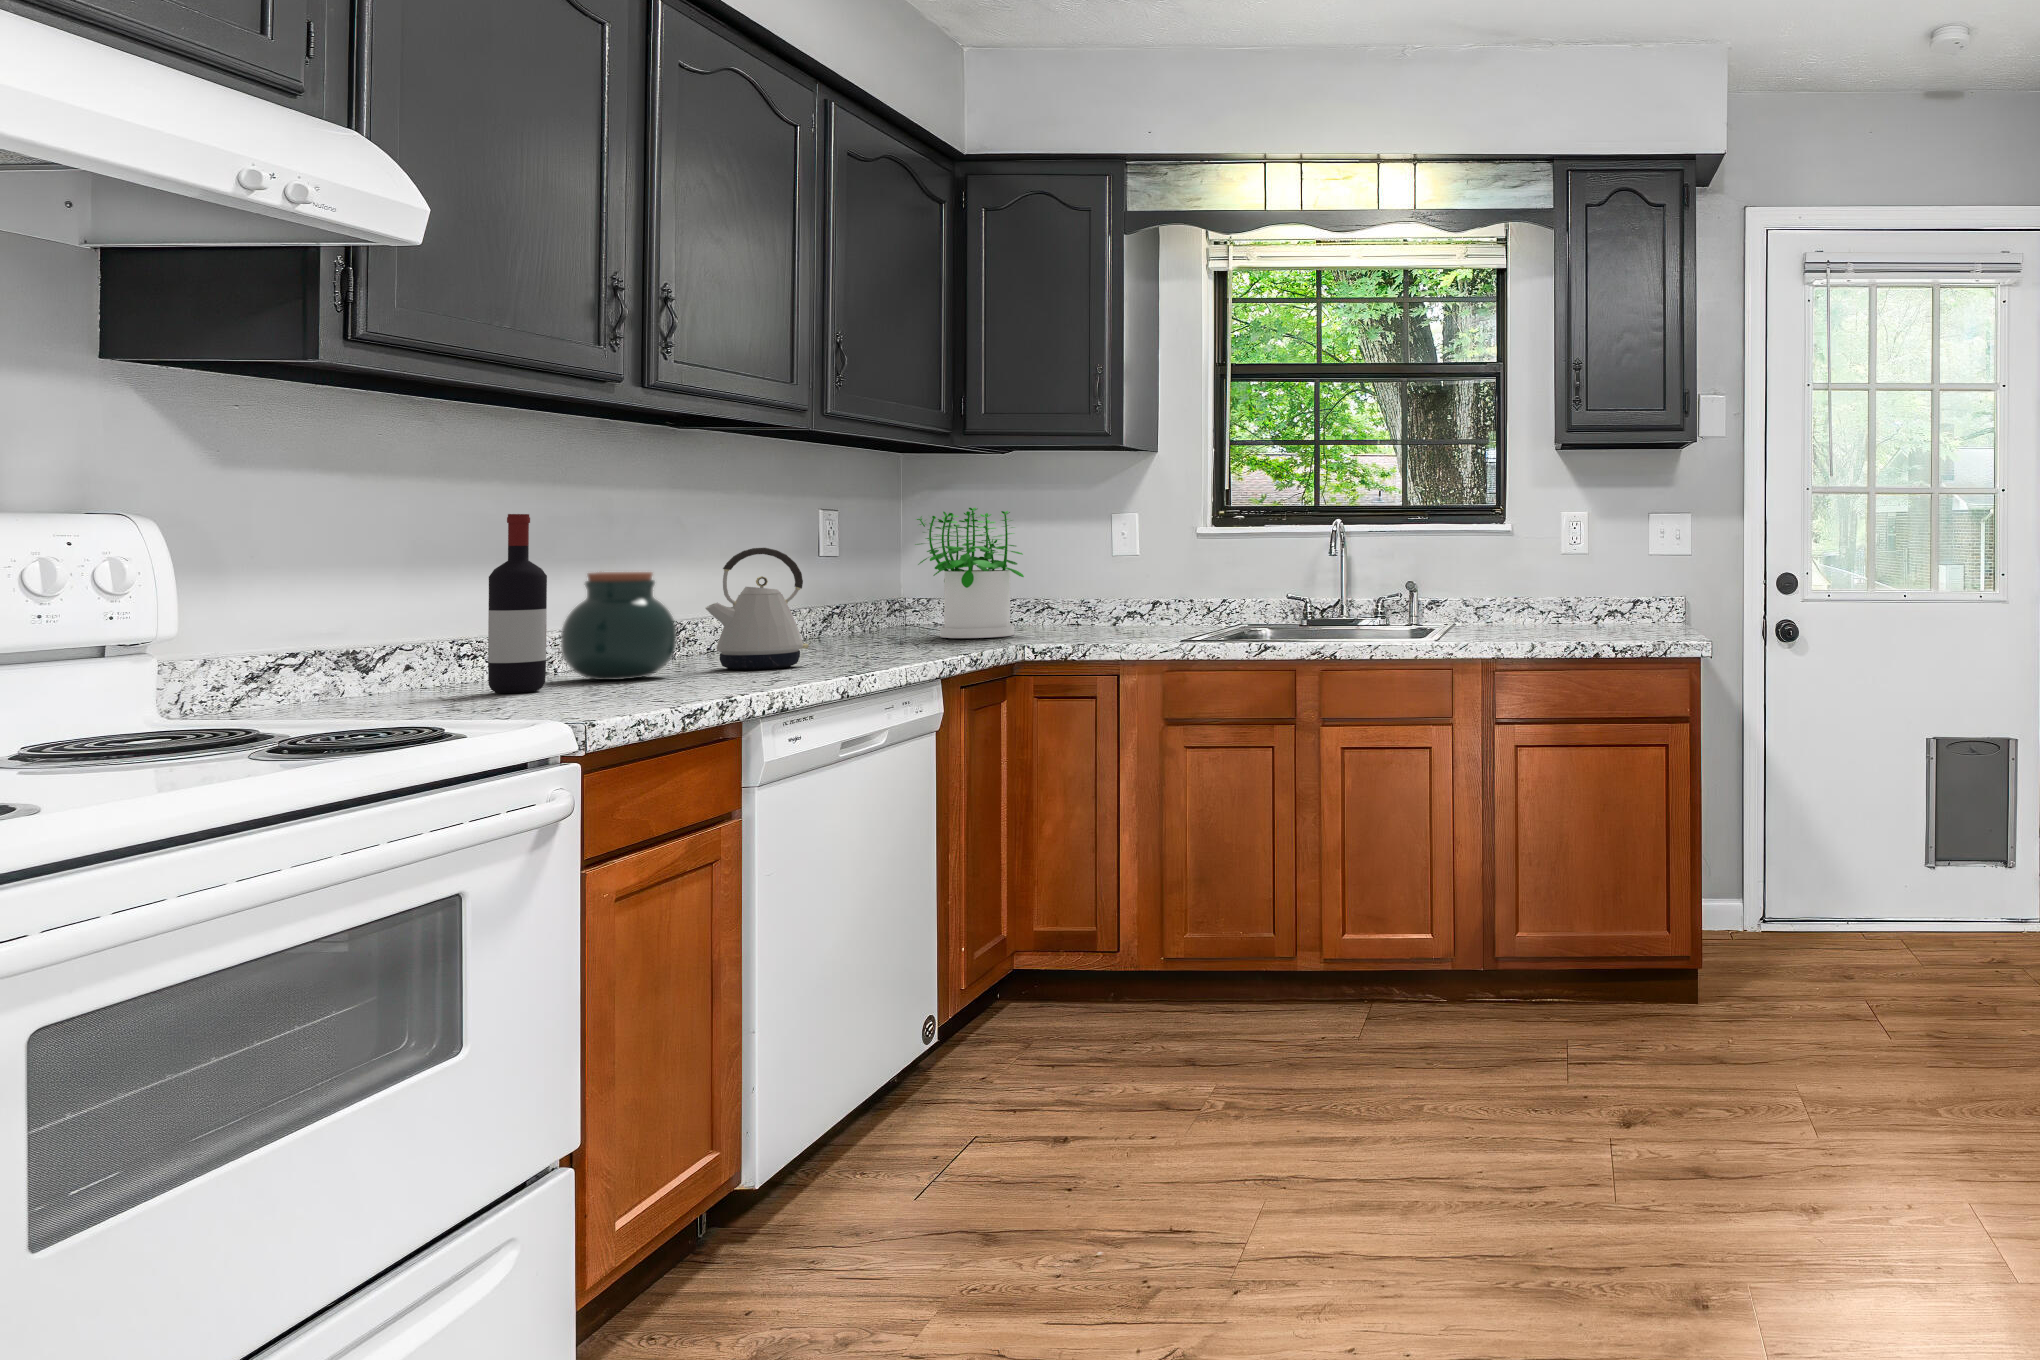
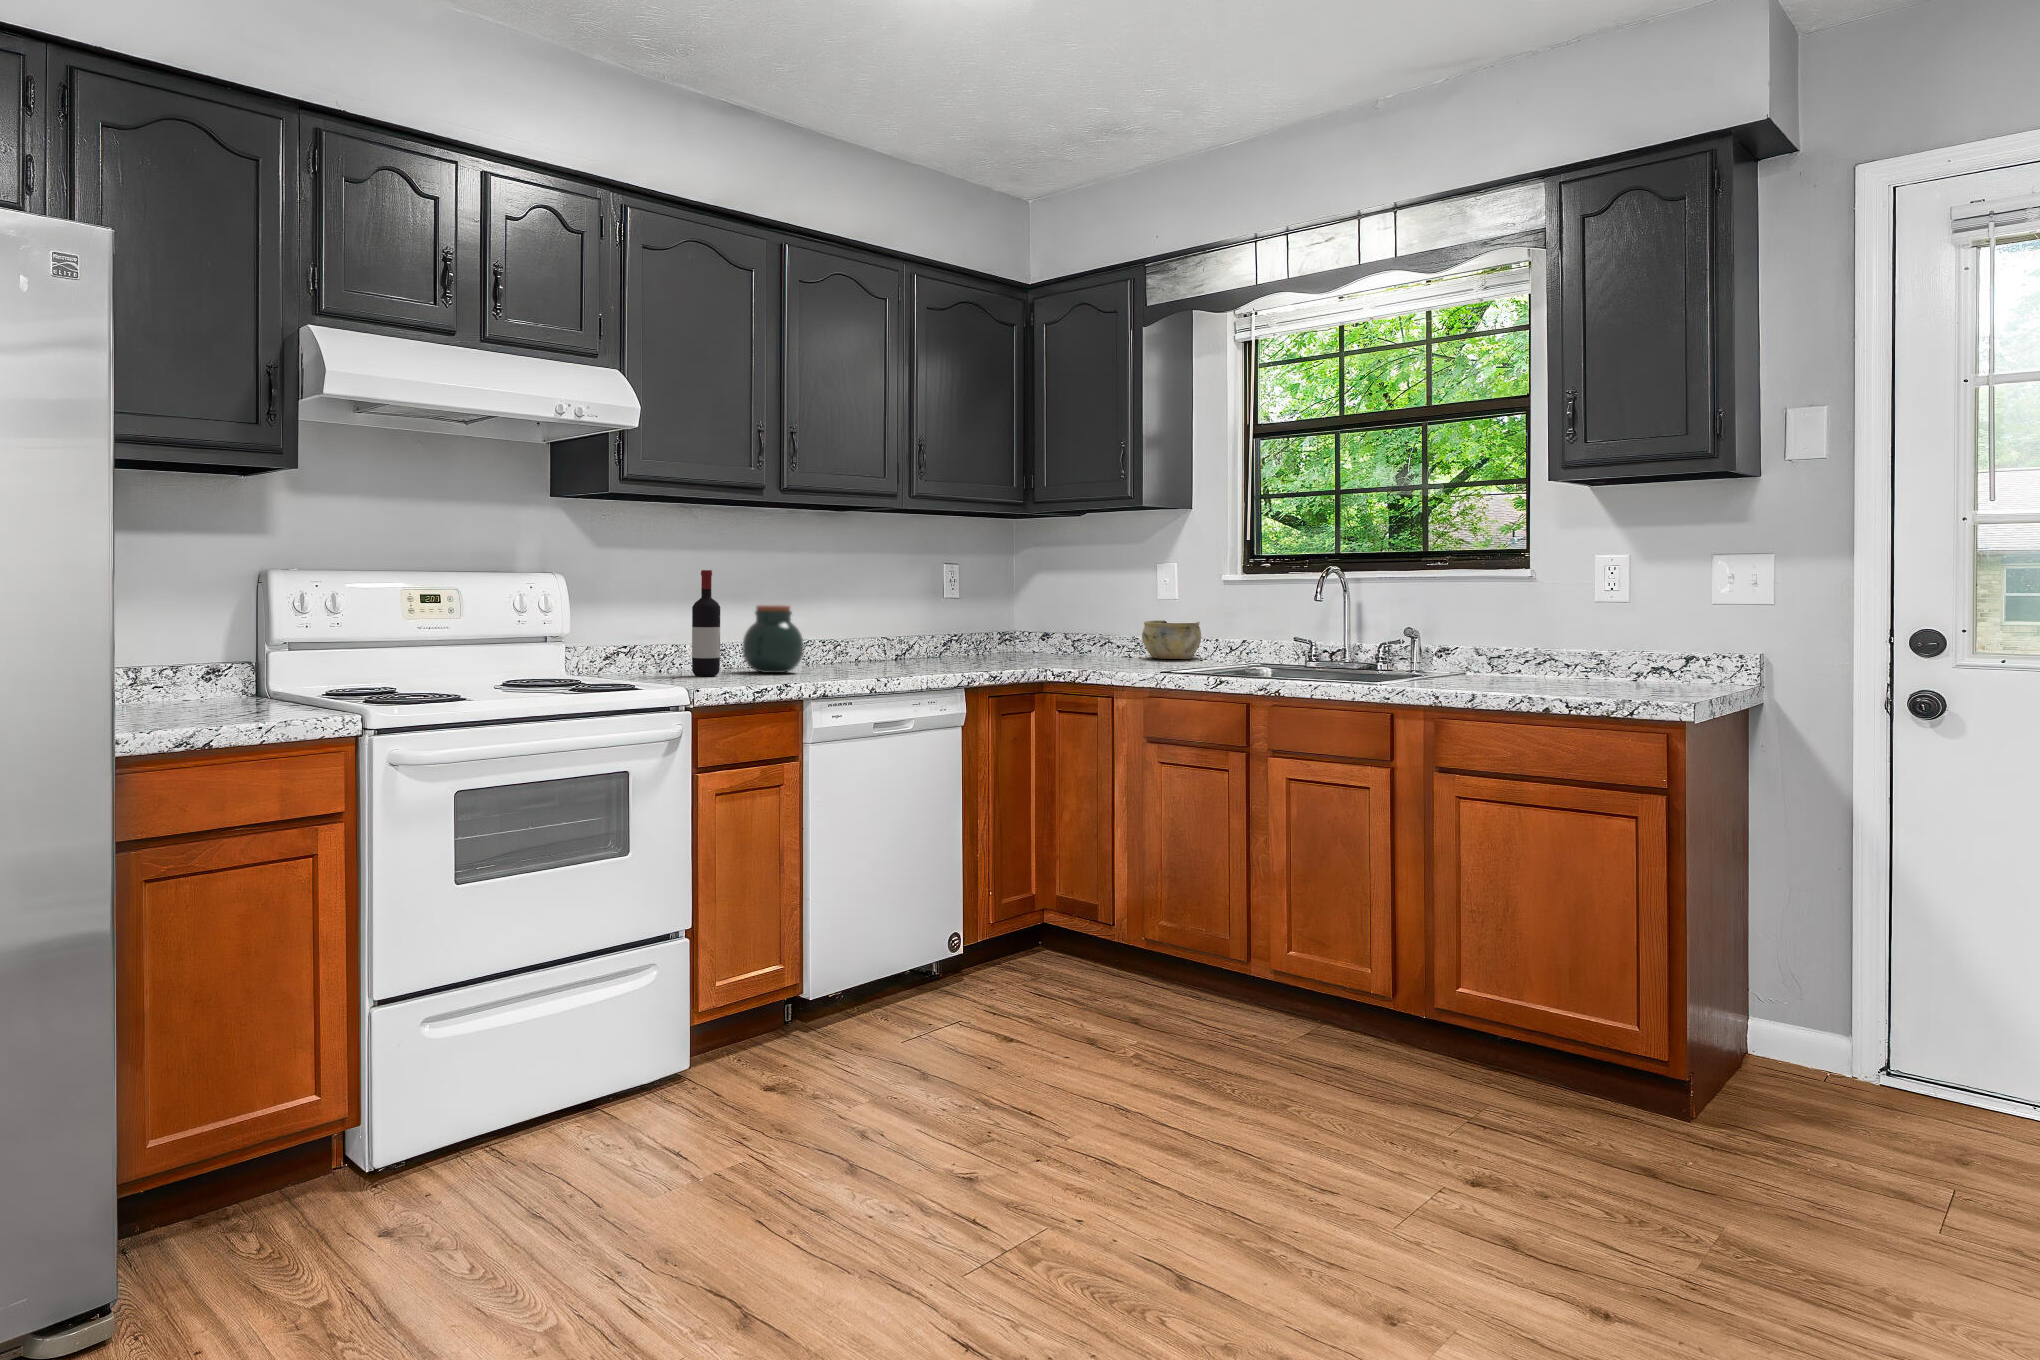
potted plant: present [915,508,1024,638] -> none [1006,561,1080,661]
kettle: present [705,548,809,670] -> none [828,591,892,673]
ceramic bowl: none [1091,580,1162,626] -> present [1142,620,1201,659]

